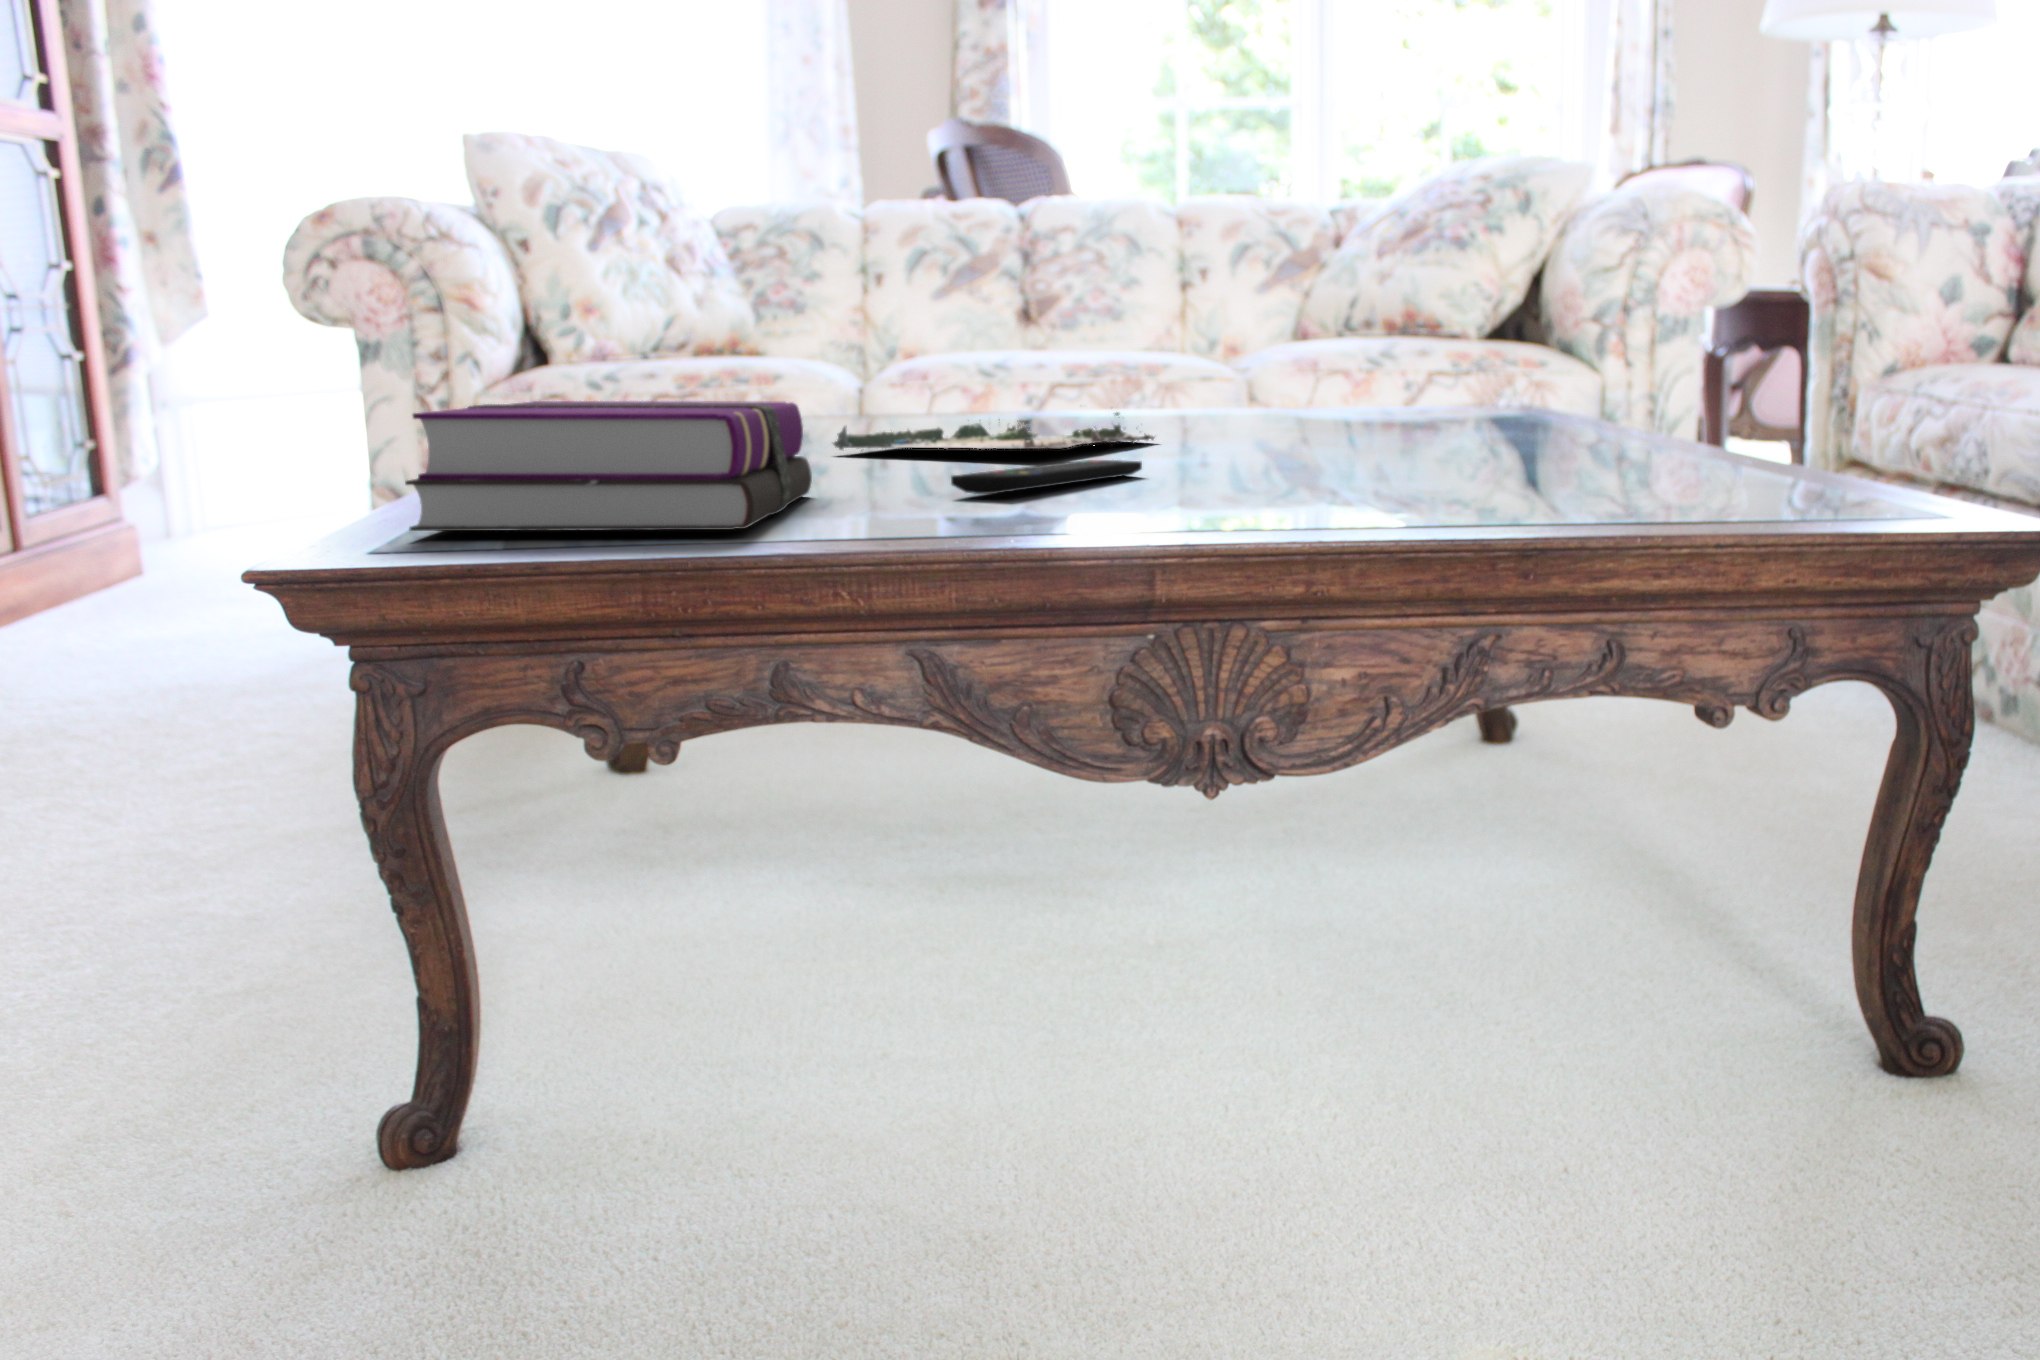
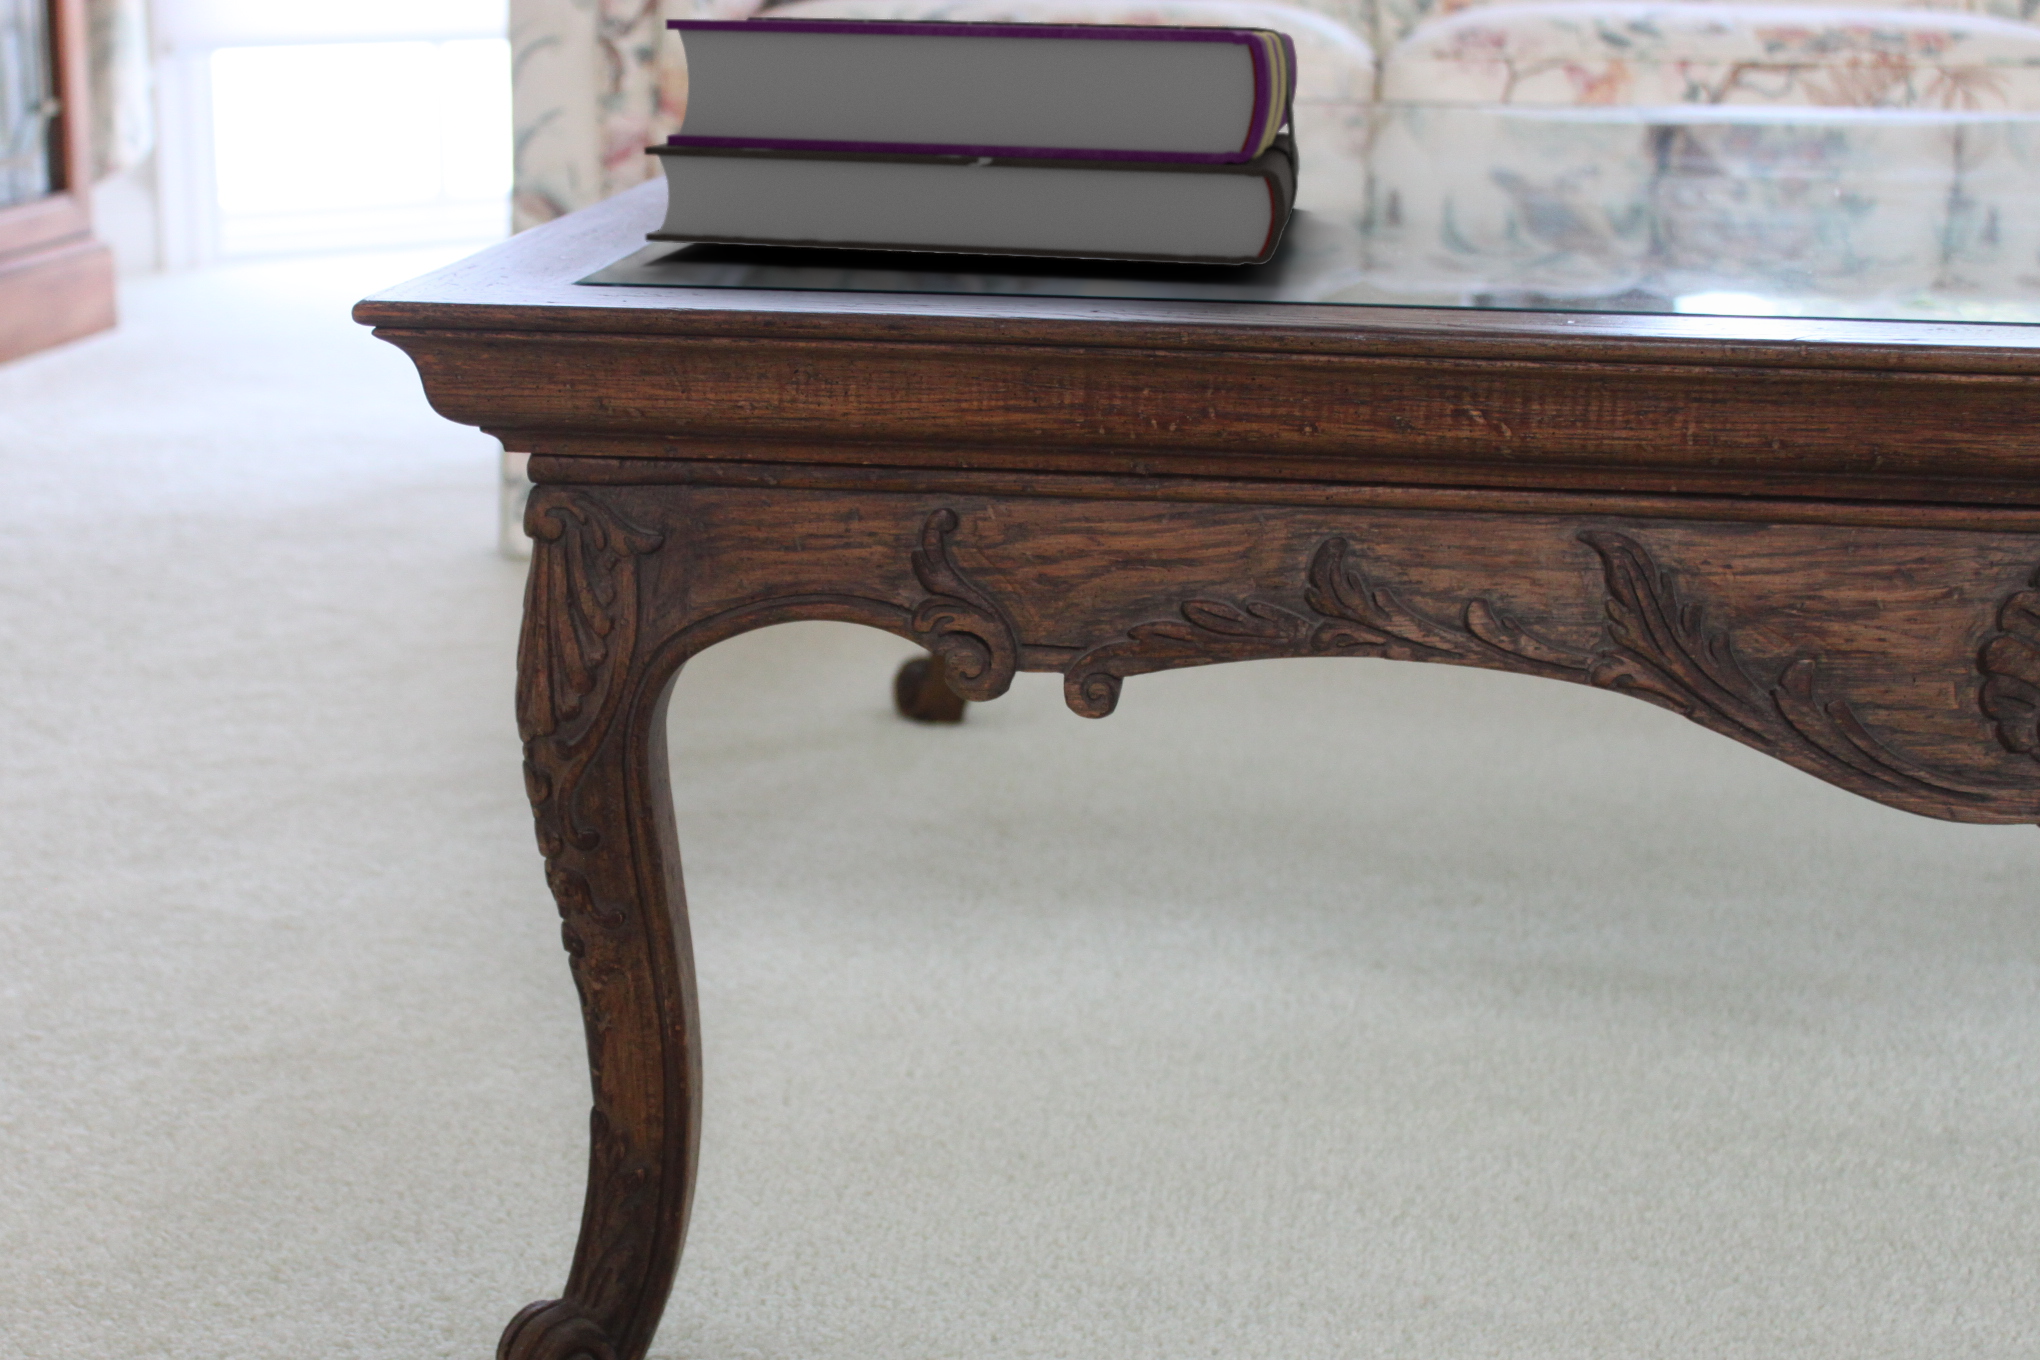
tray: present [833,413,1156,451] -> none [1254,67,1781,139]
remote control: present [951,460,1142,494] -> none [1560,160,1860,214]

